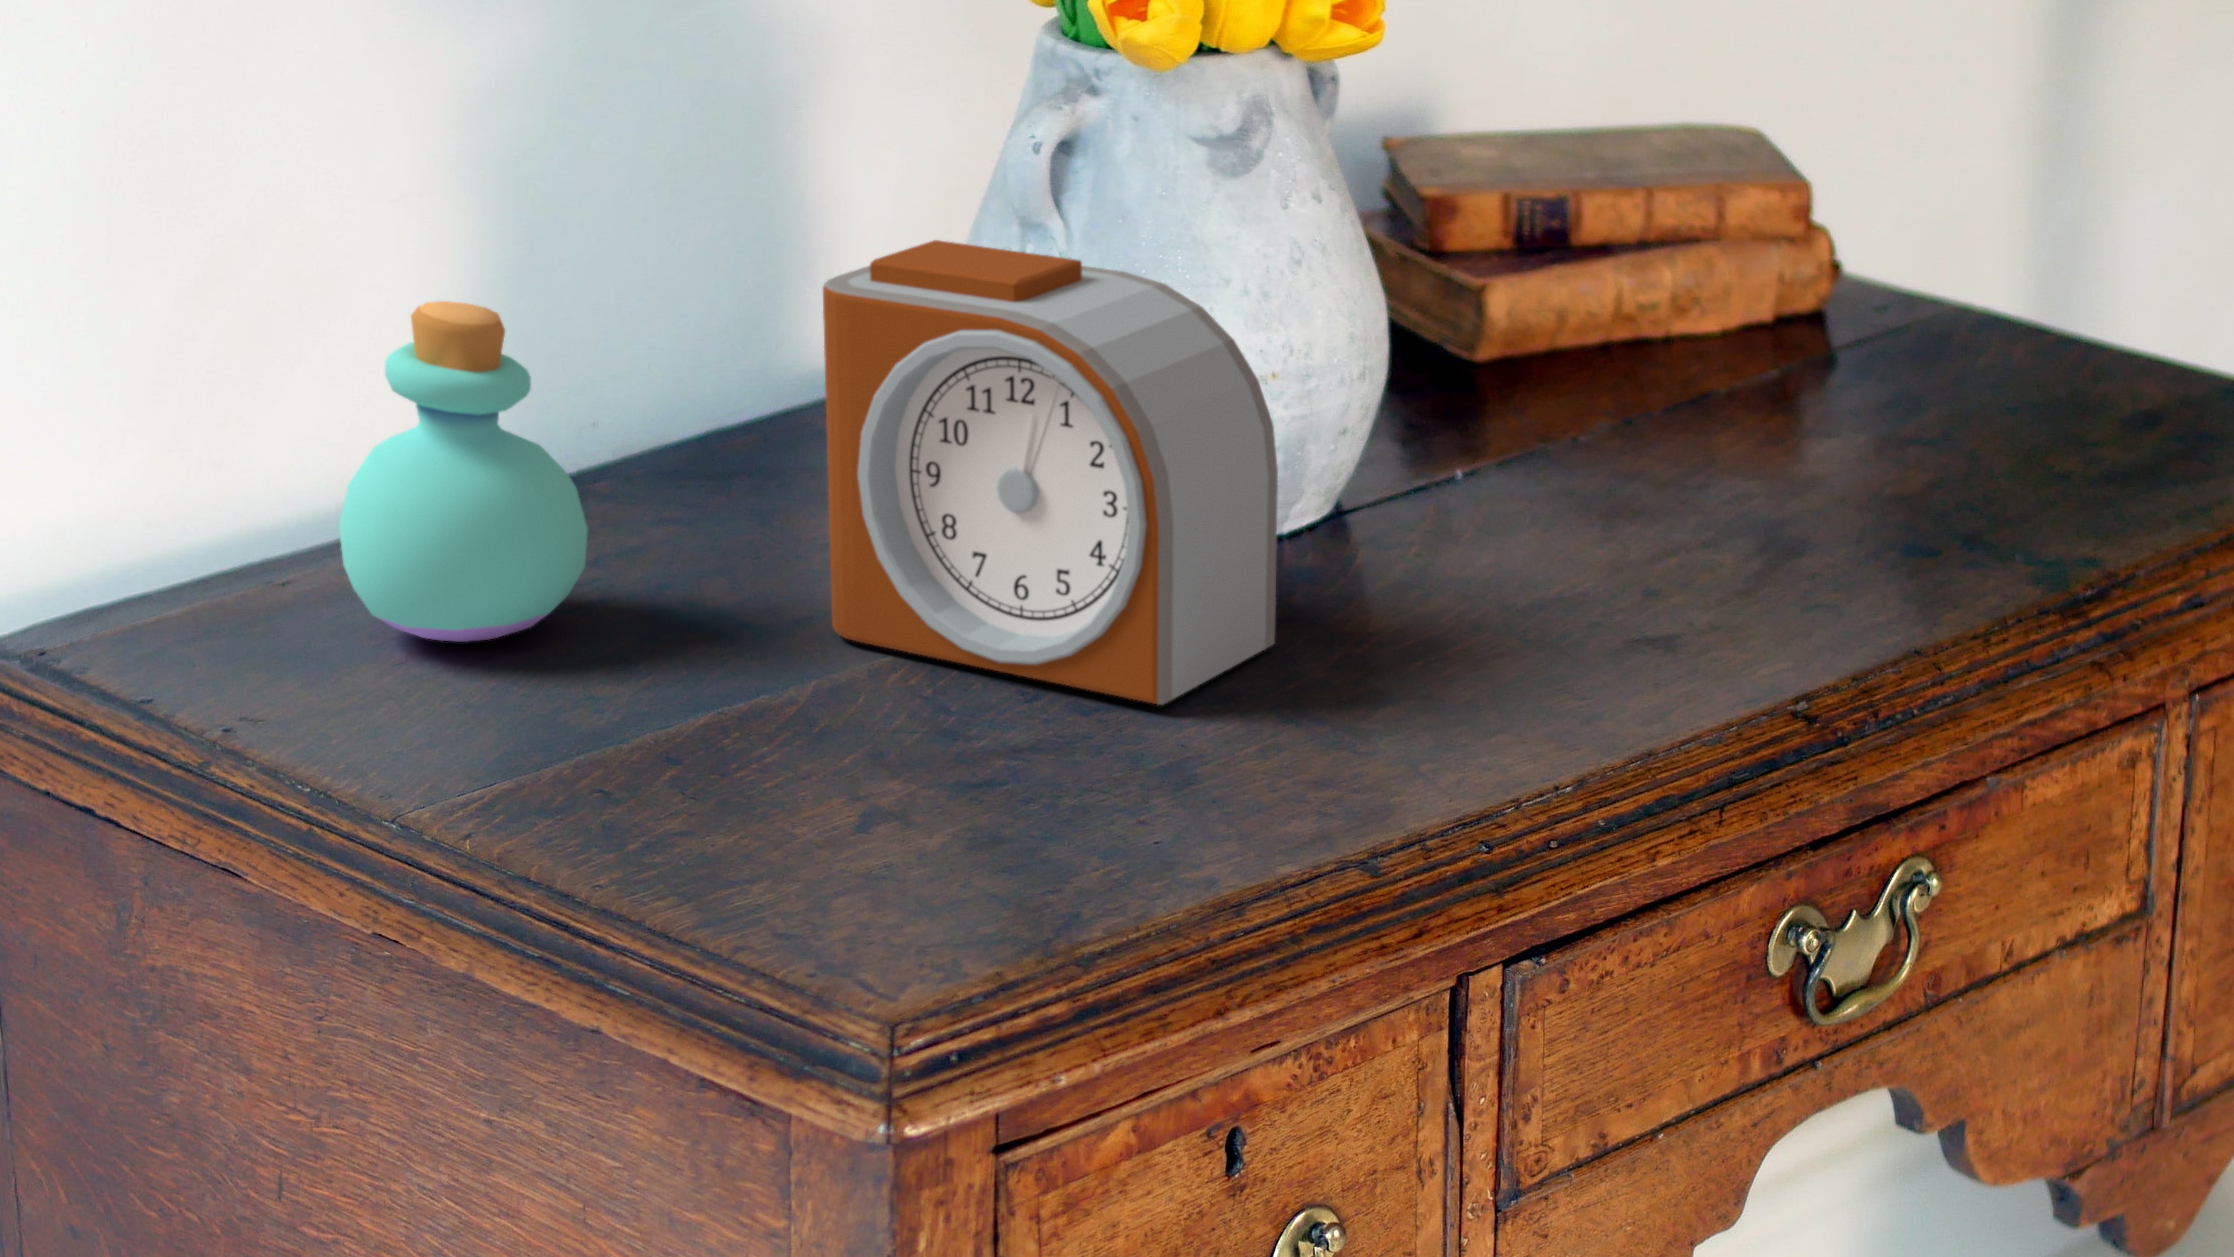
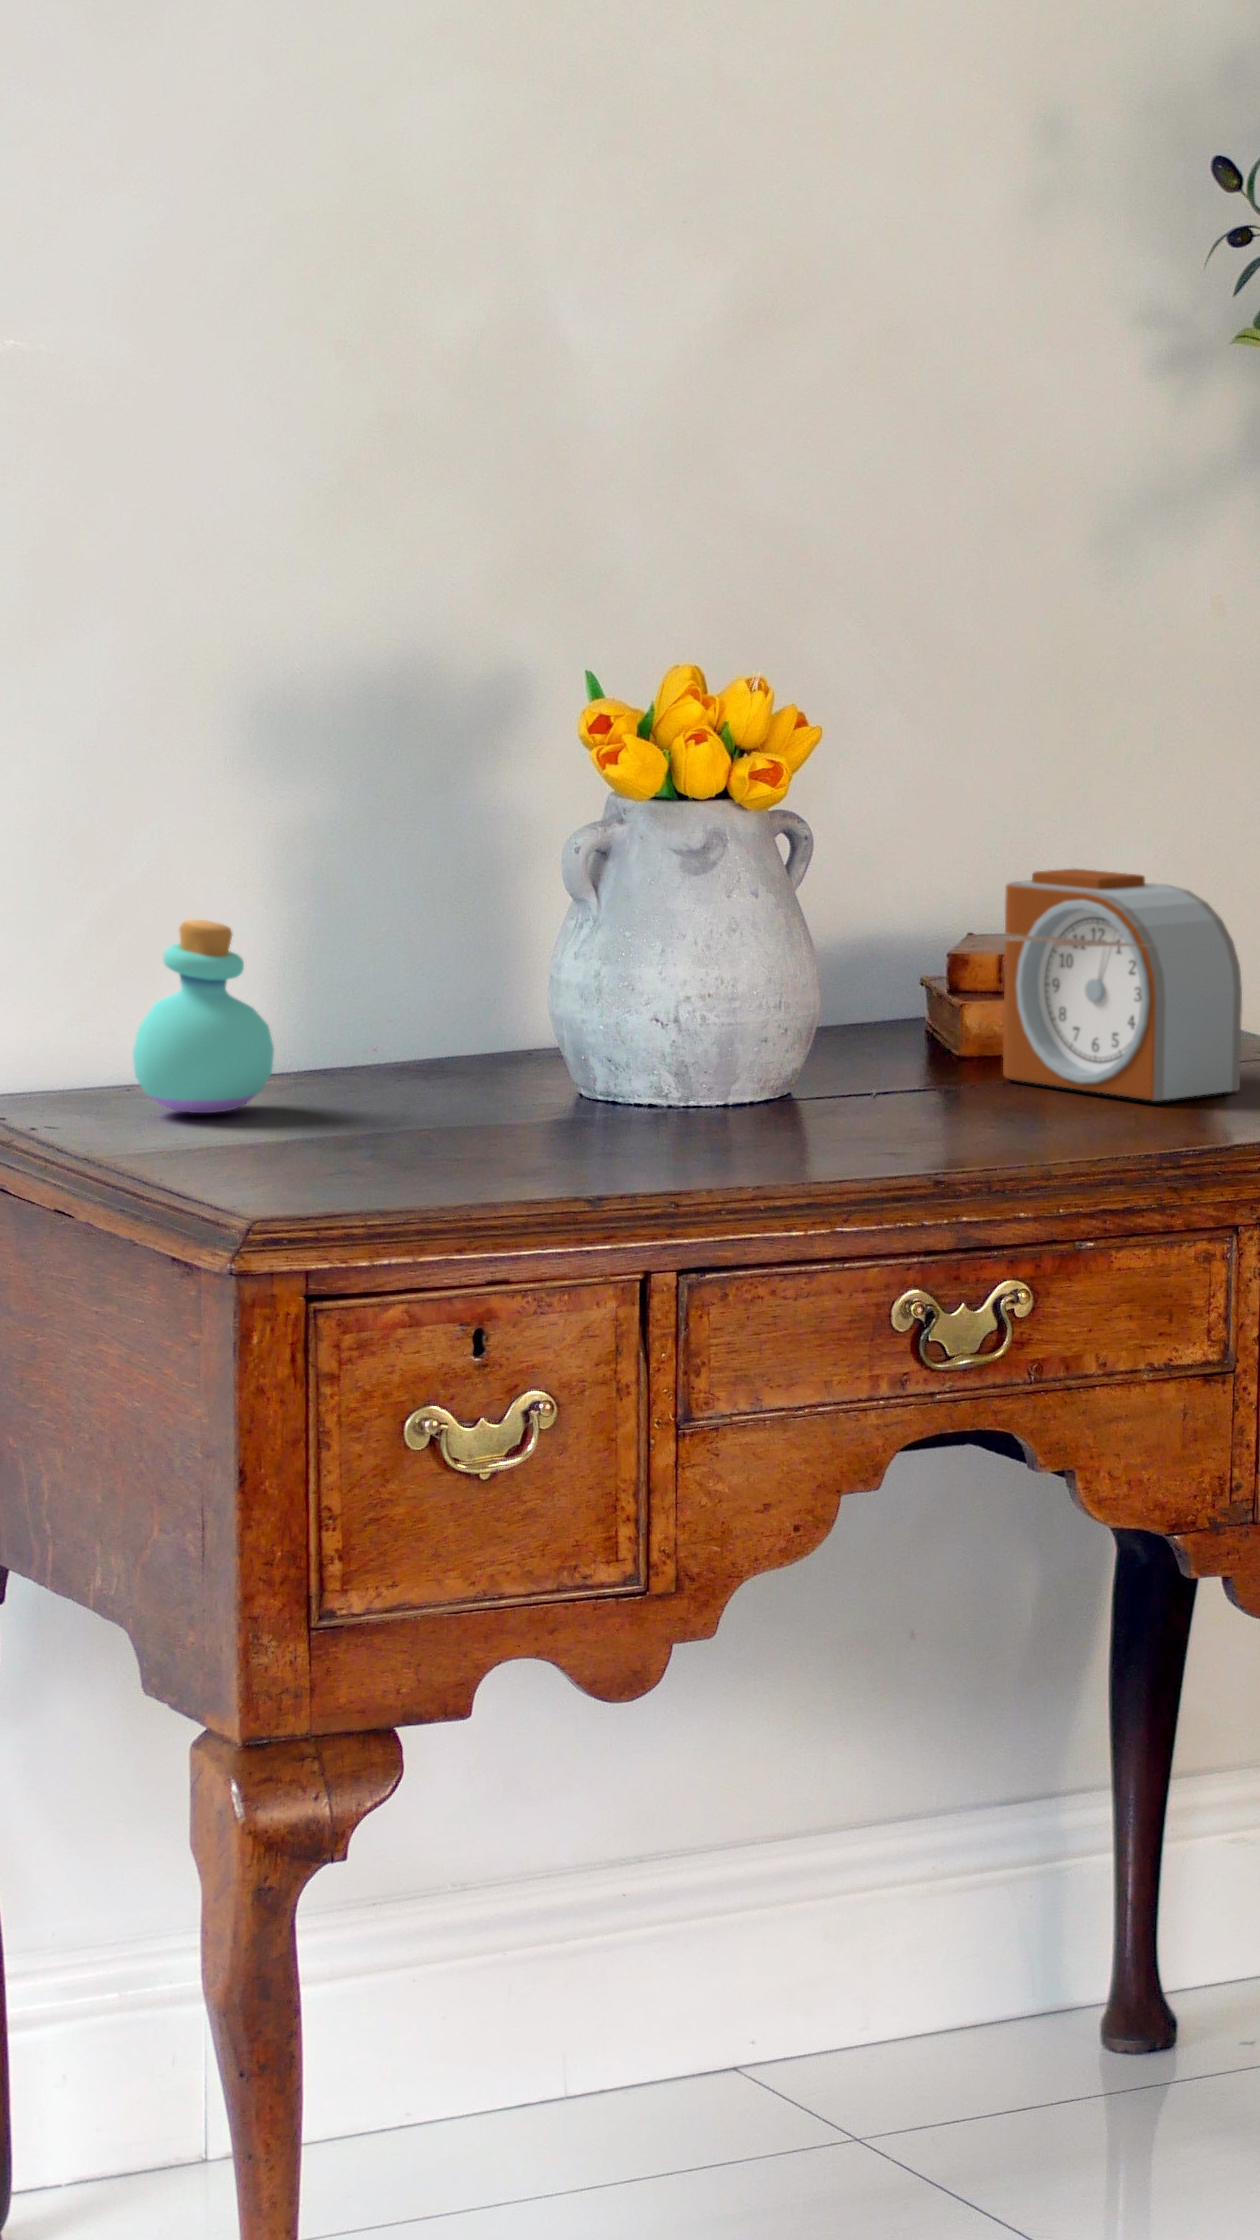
alarm clock: present [823,240,1278,705] -> present [1003,869,1242,1101]

